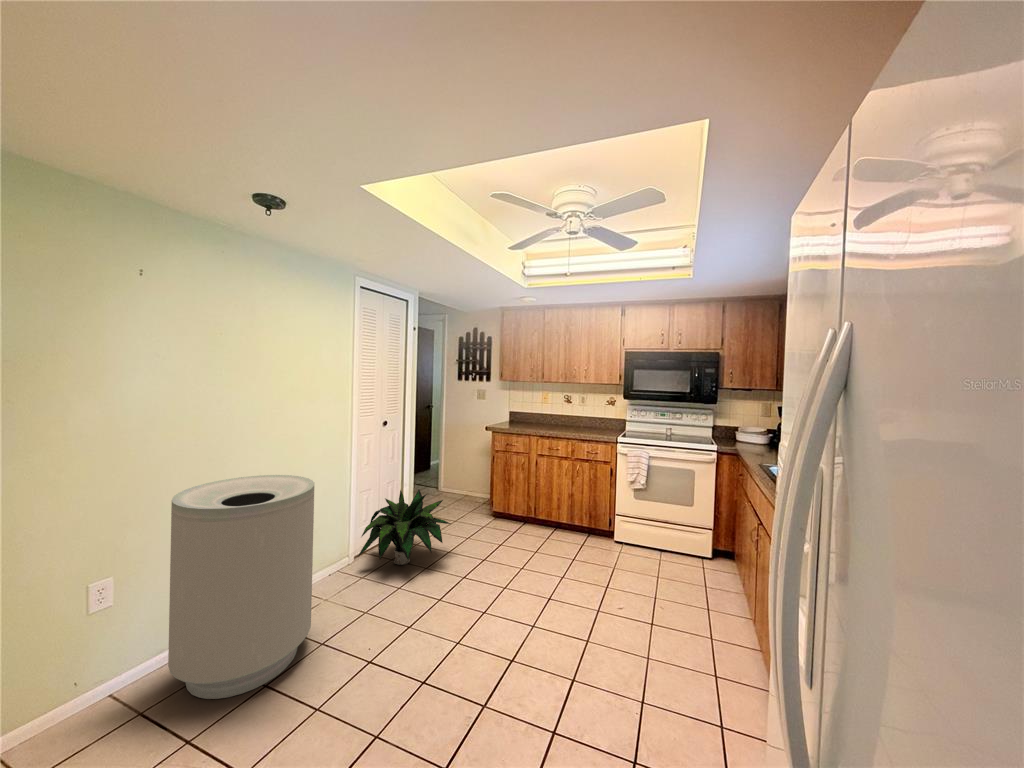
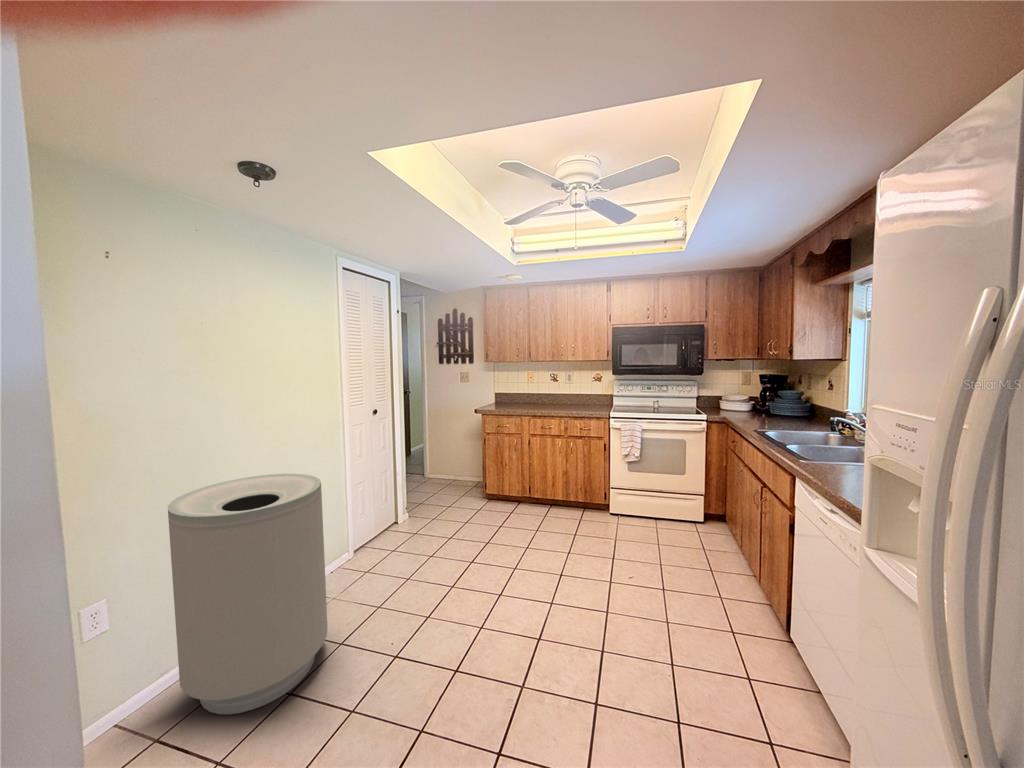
potted plant: present [358,490,451,565] -> none [358,478,452,557]

